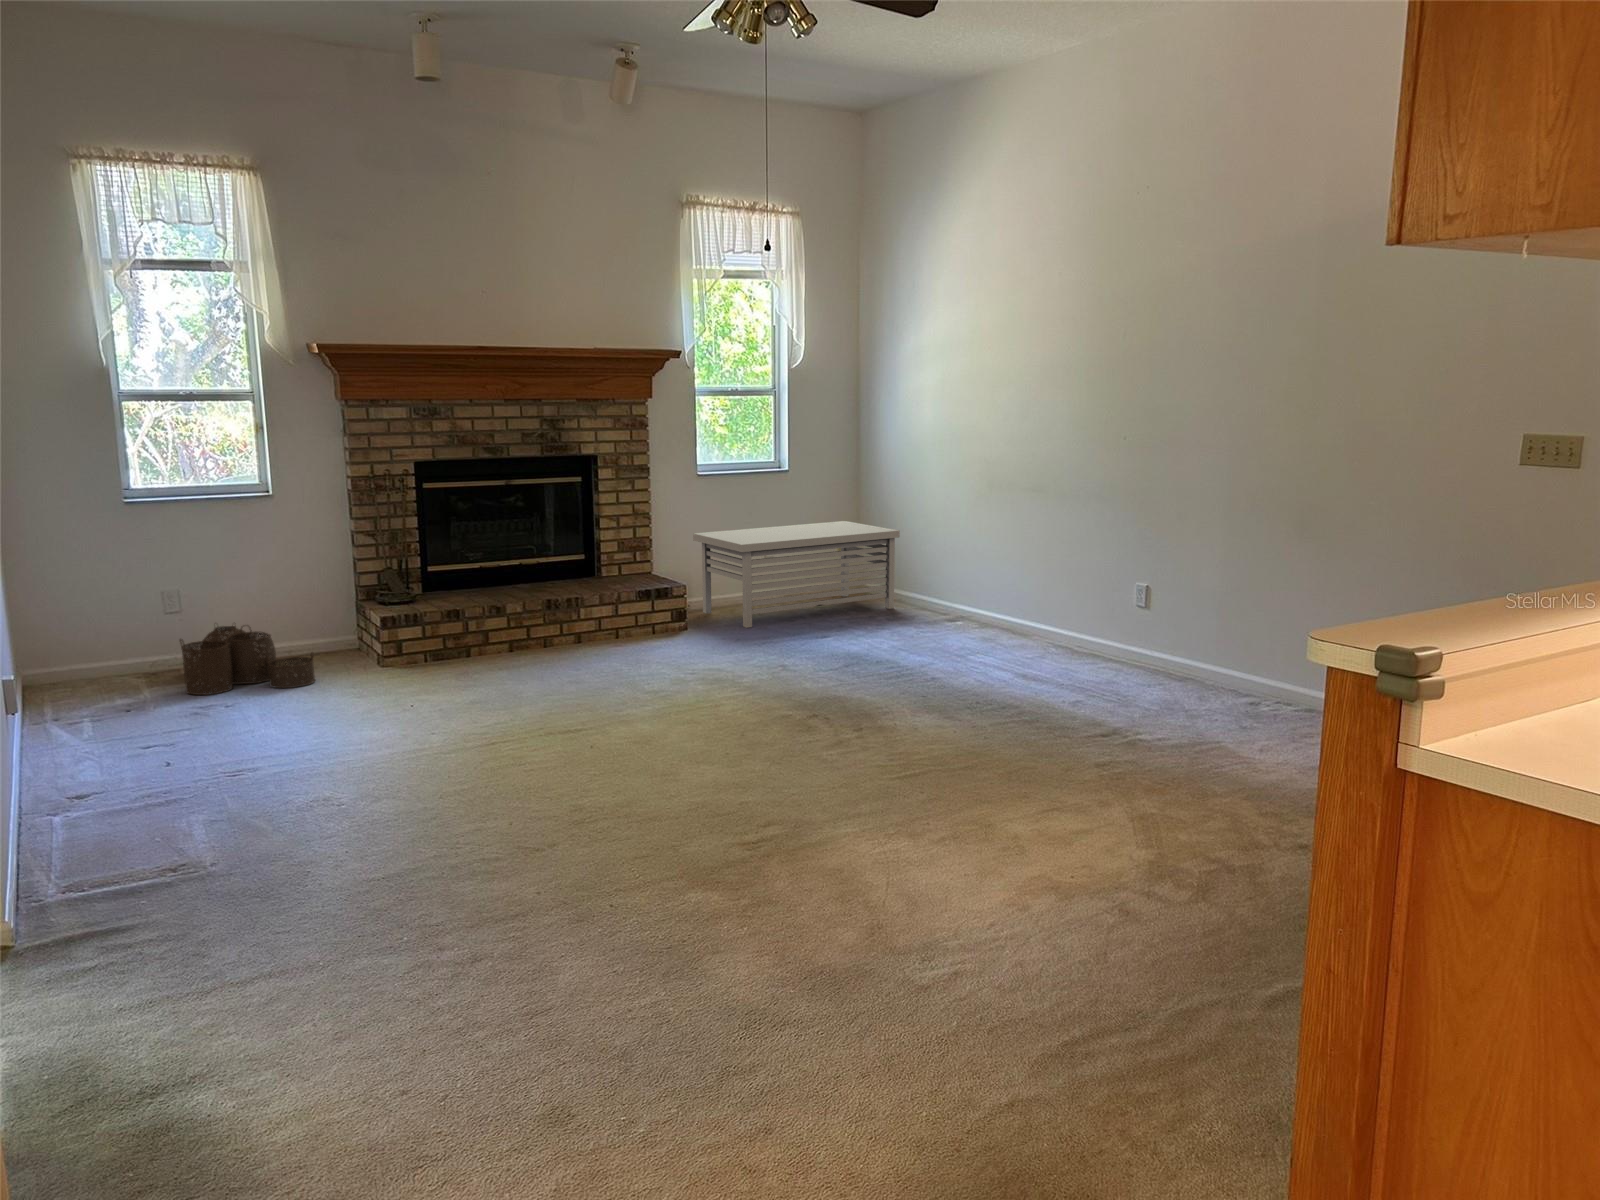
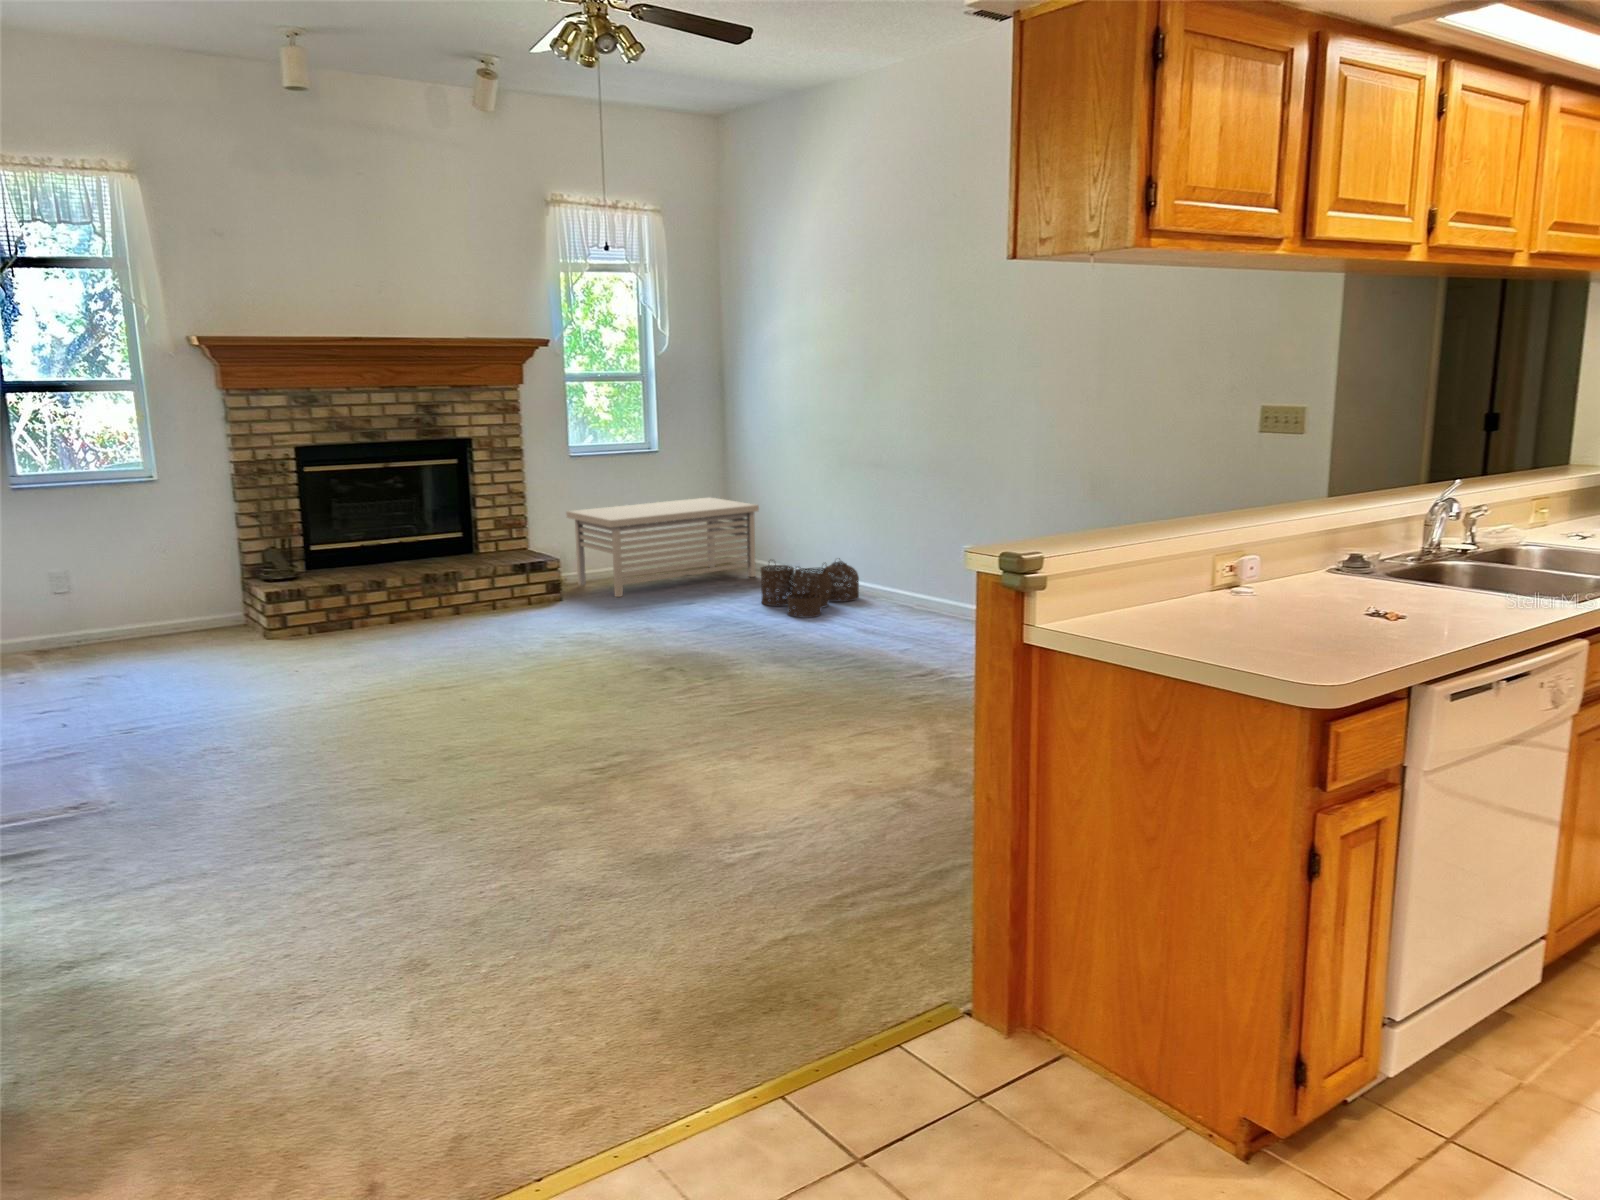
woven basket: present [180,626,315,695] -> present [760,558,859,617]

